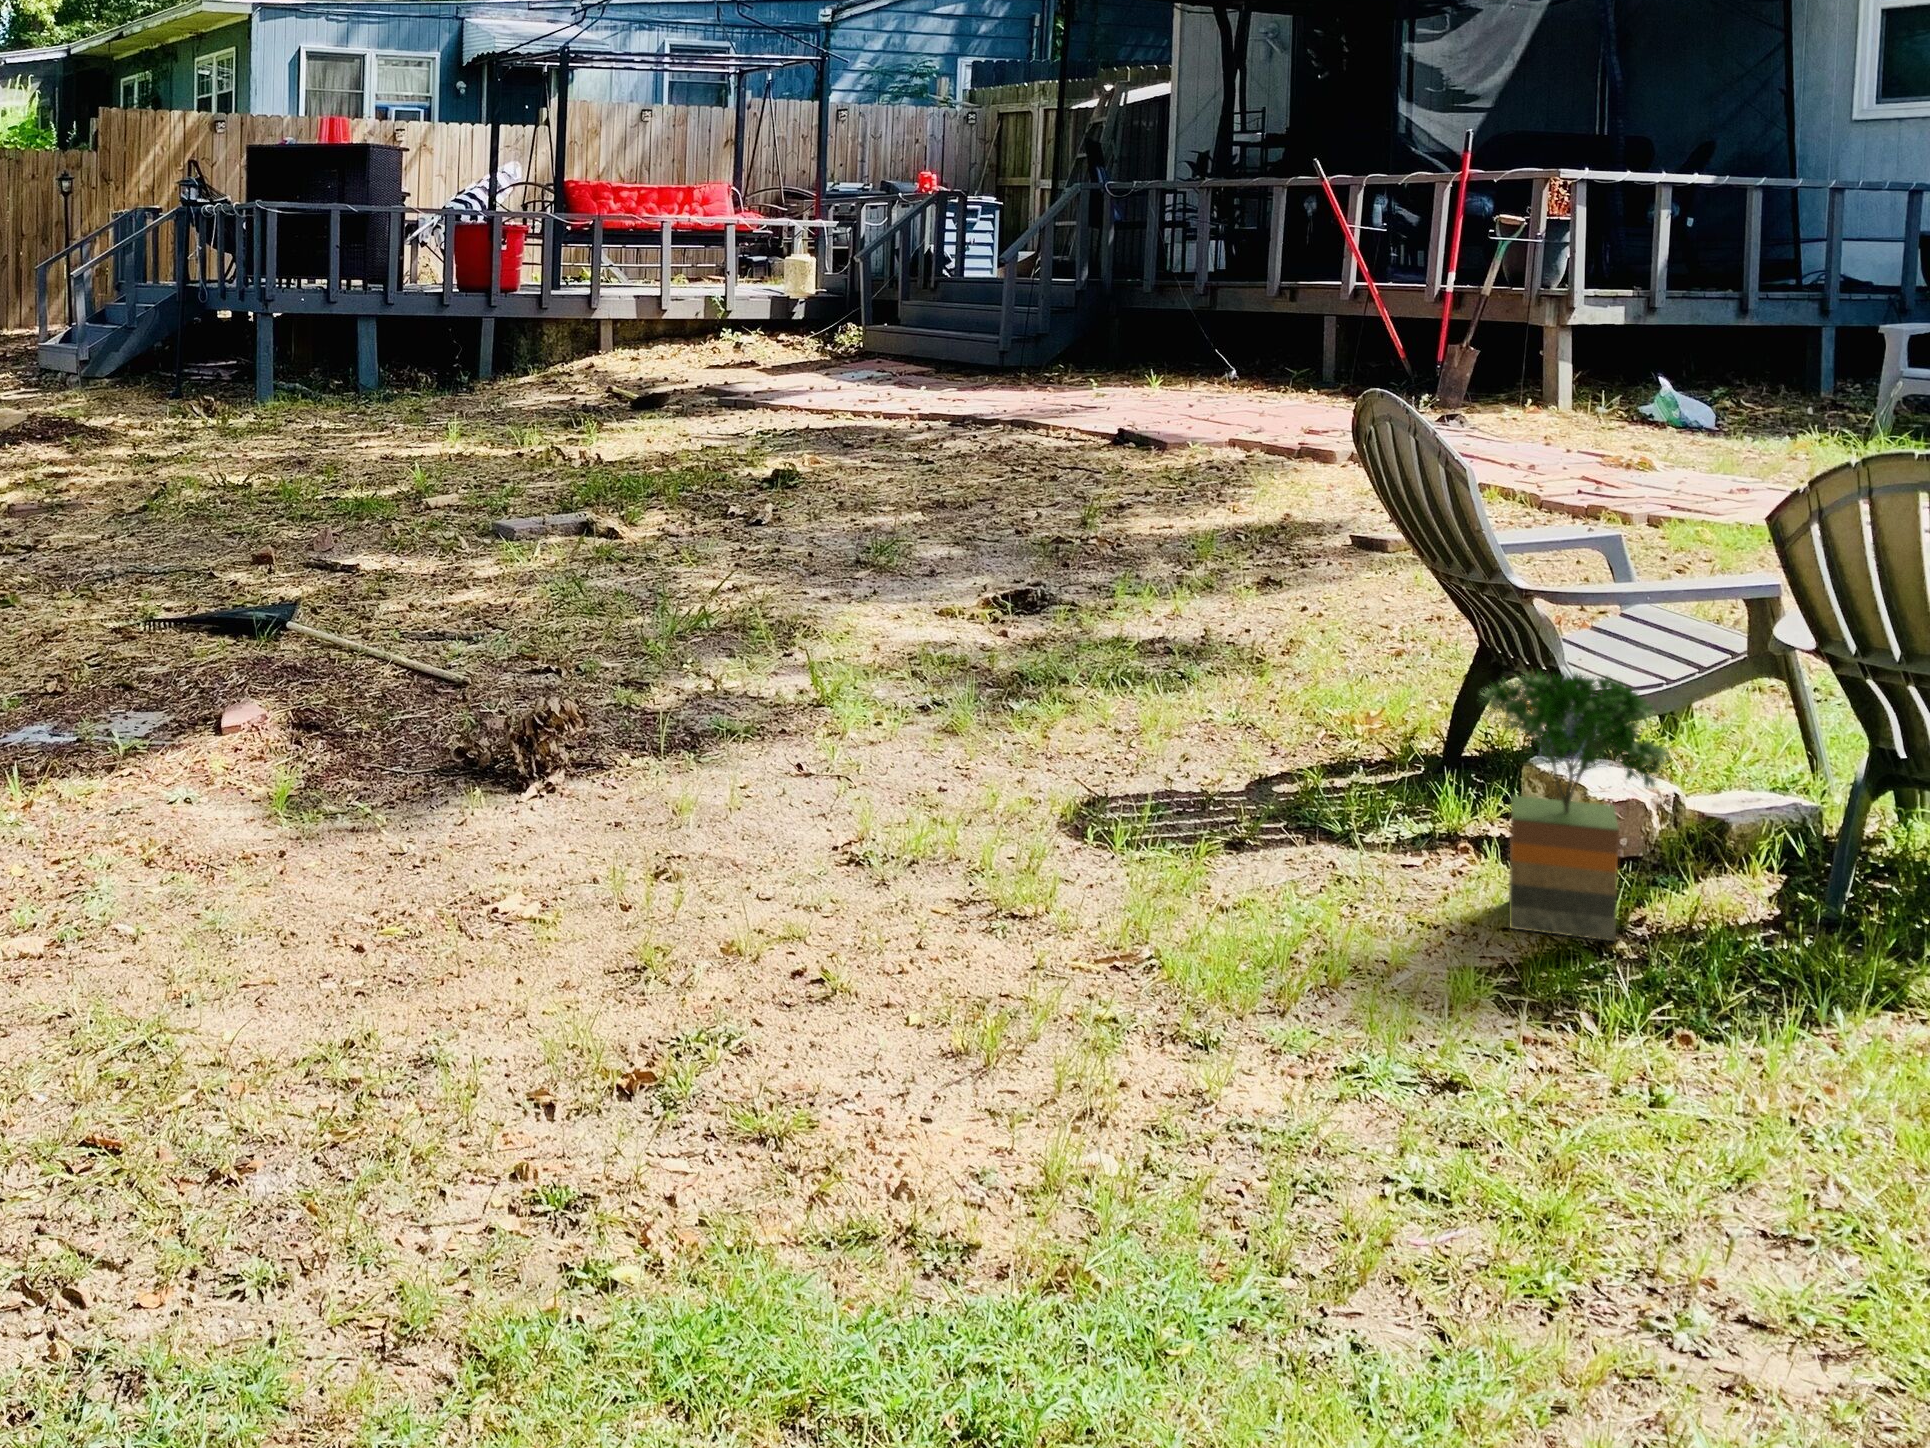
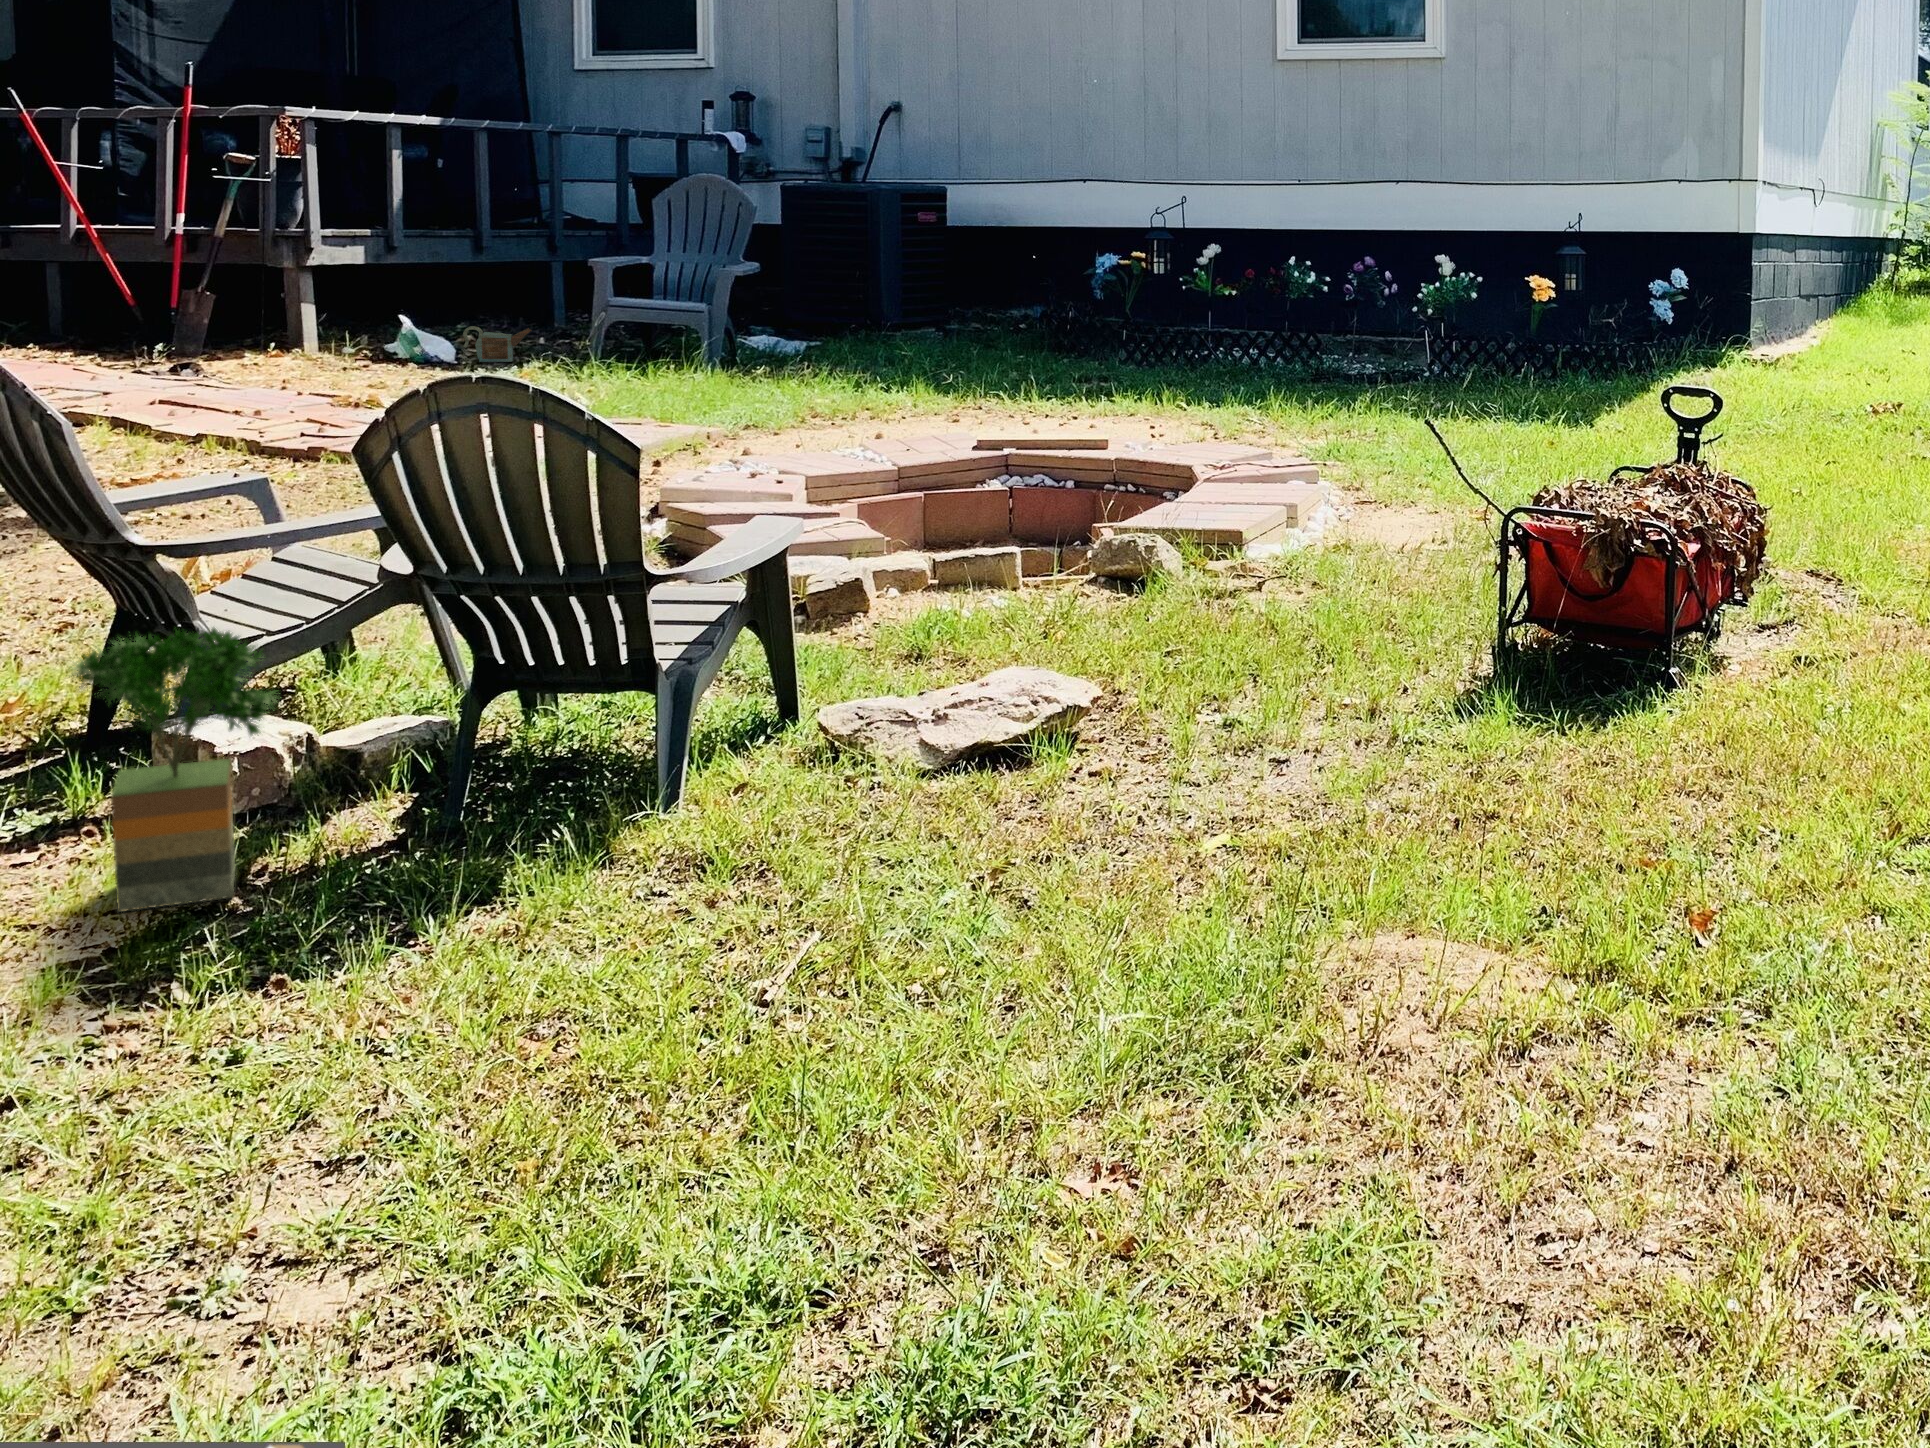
watering can: none [1725,391,1805,430] -> present [463,326,531,362]

